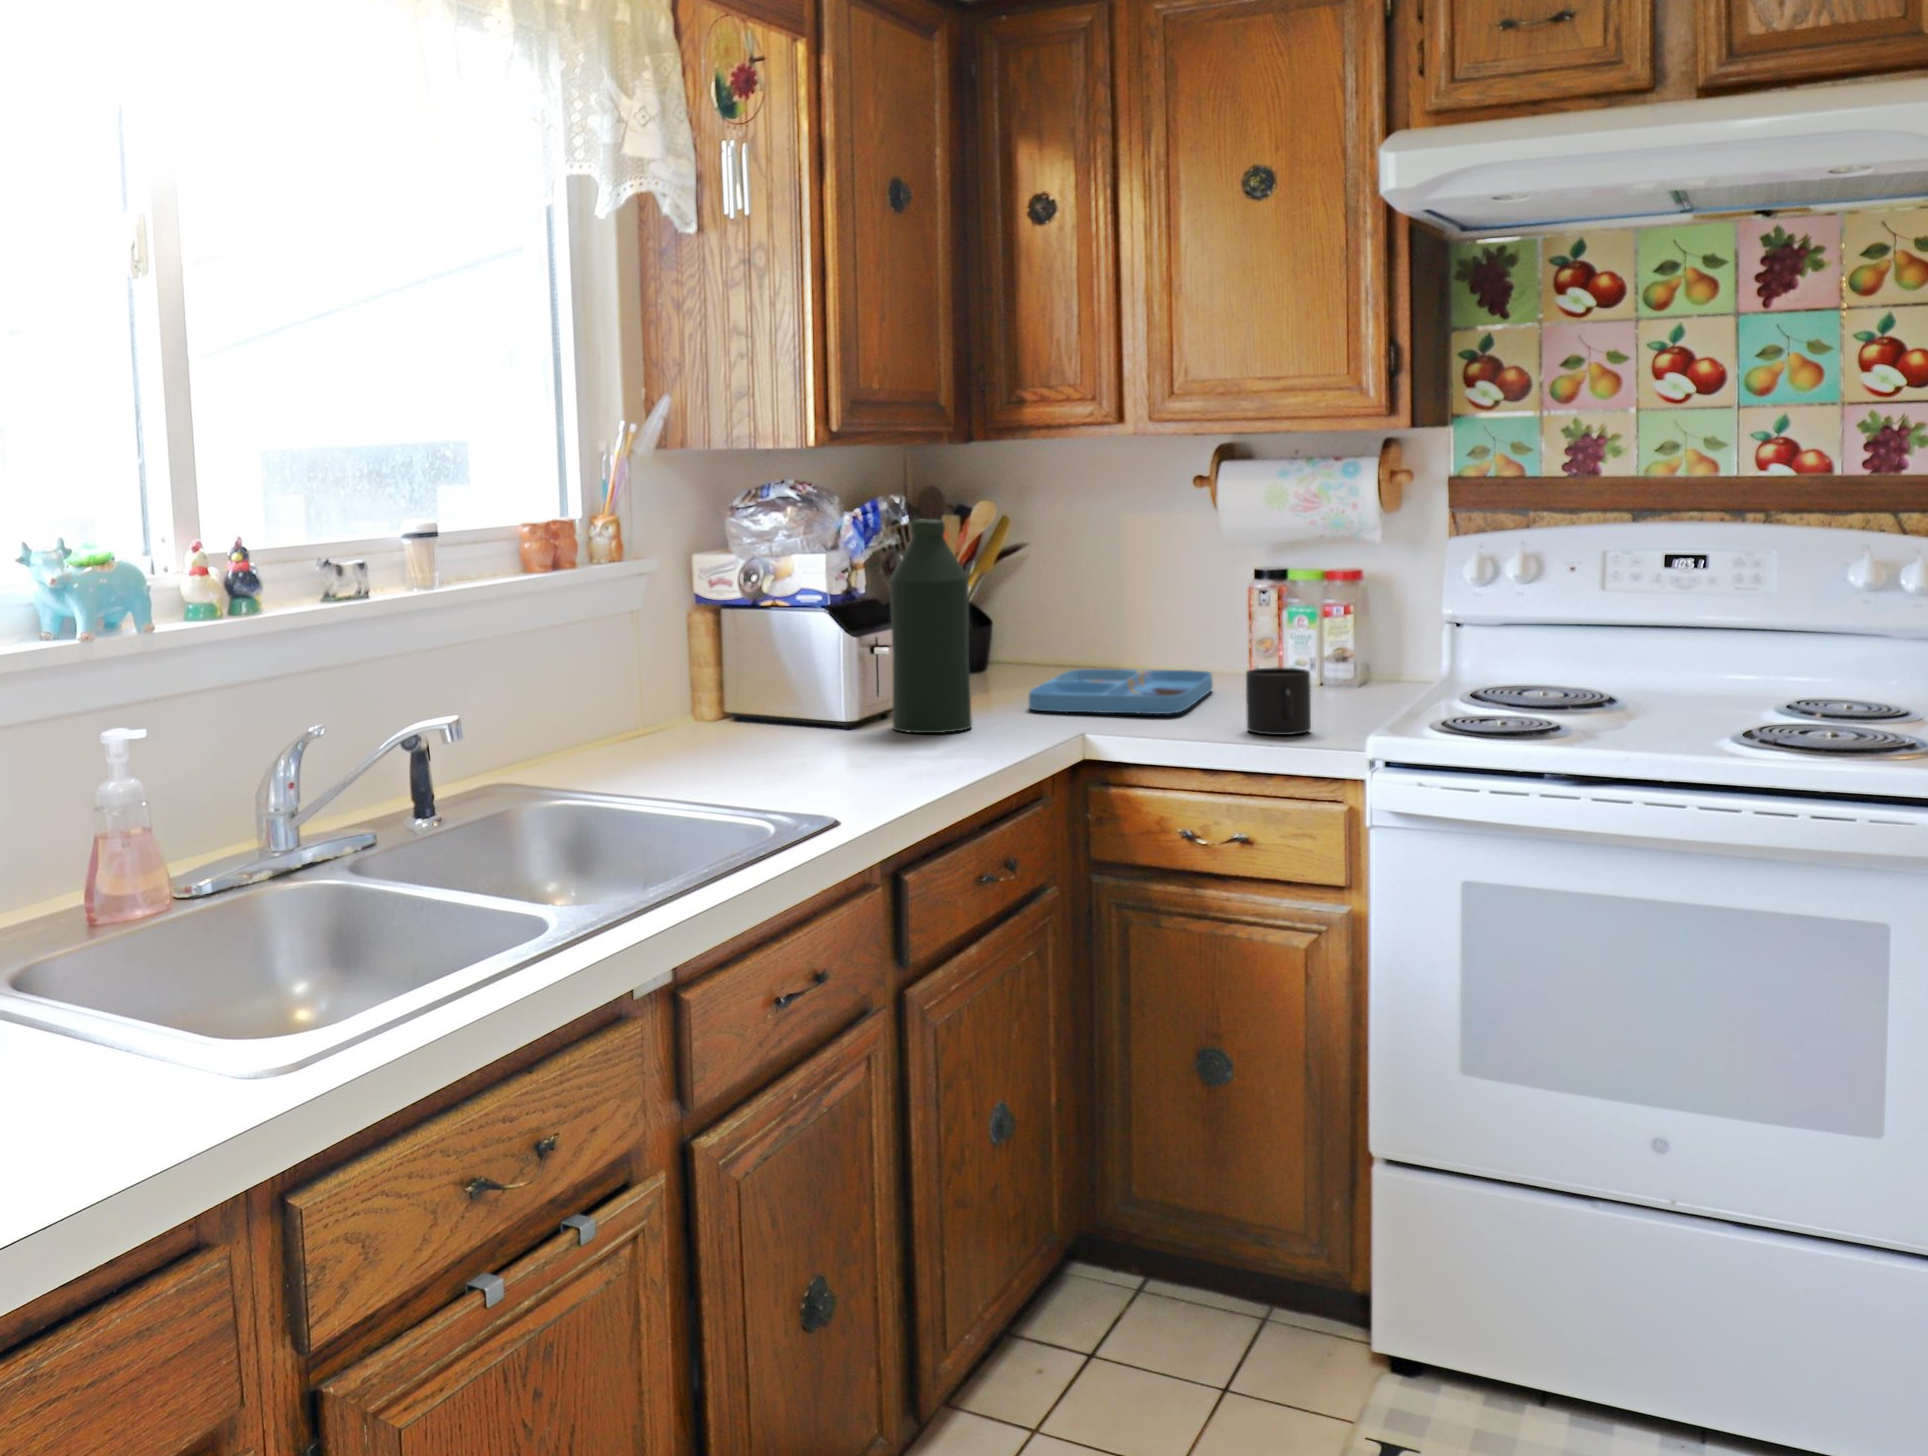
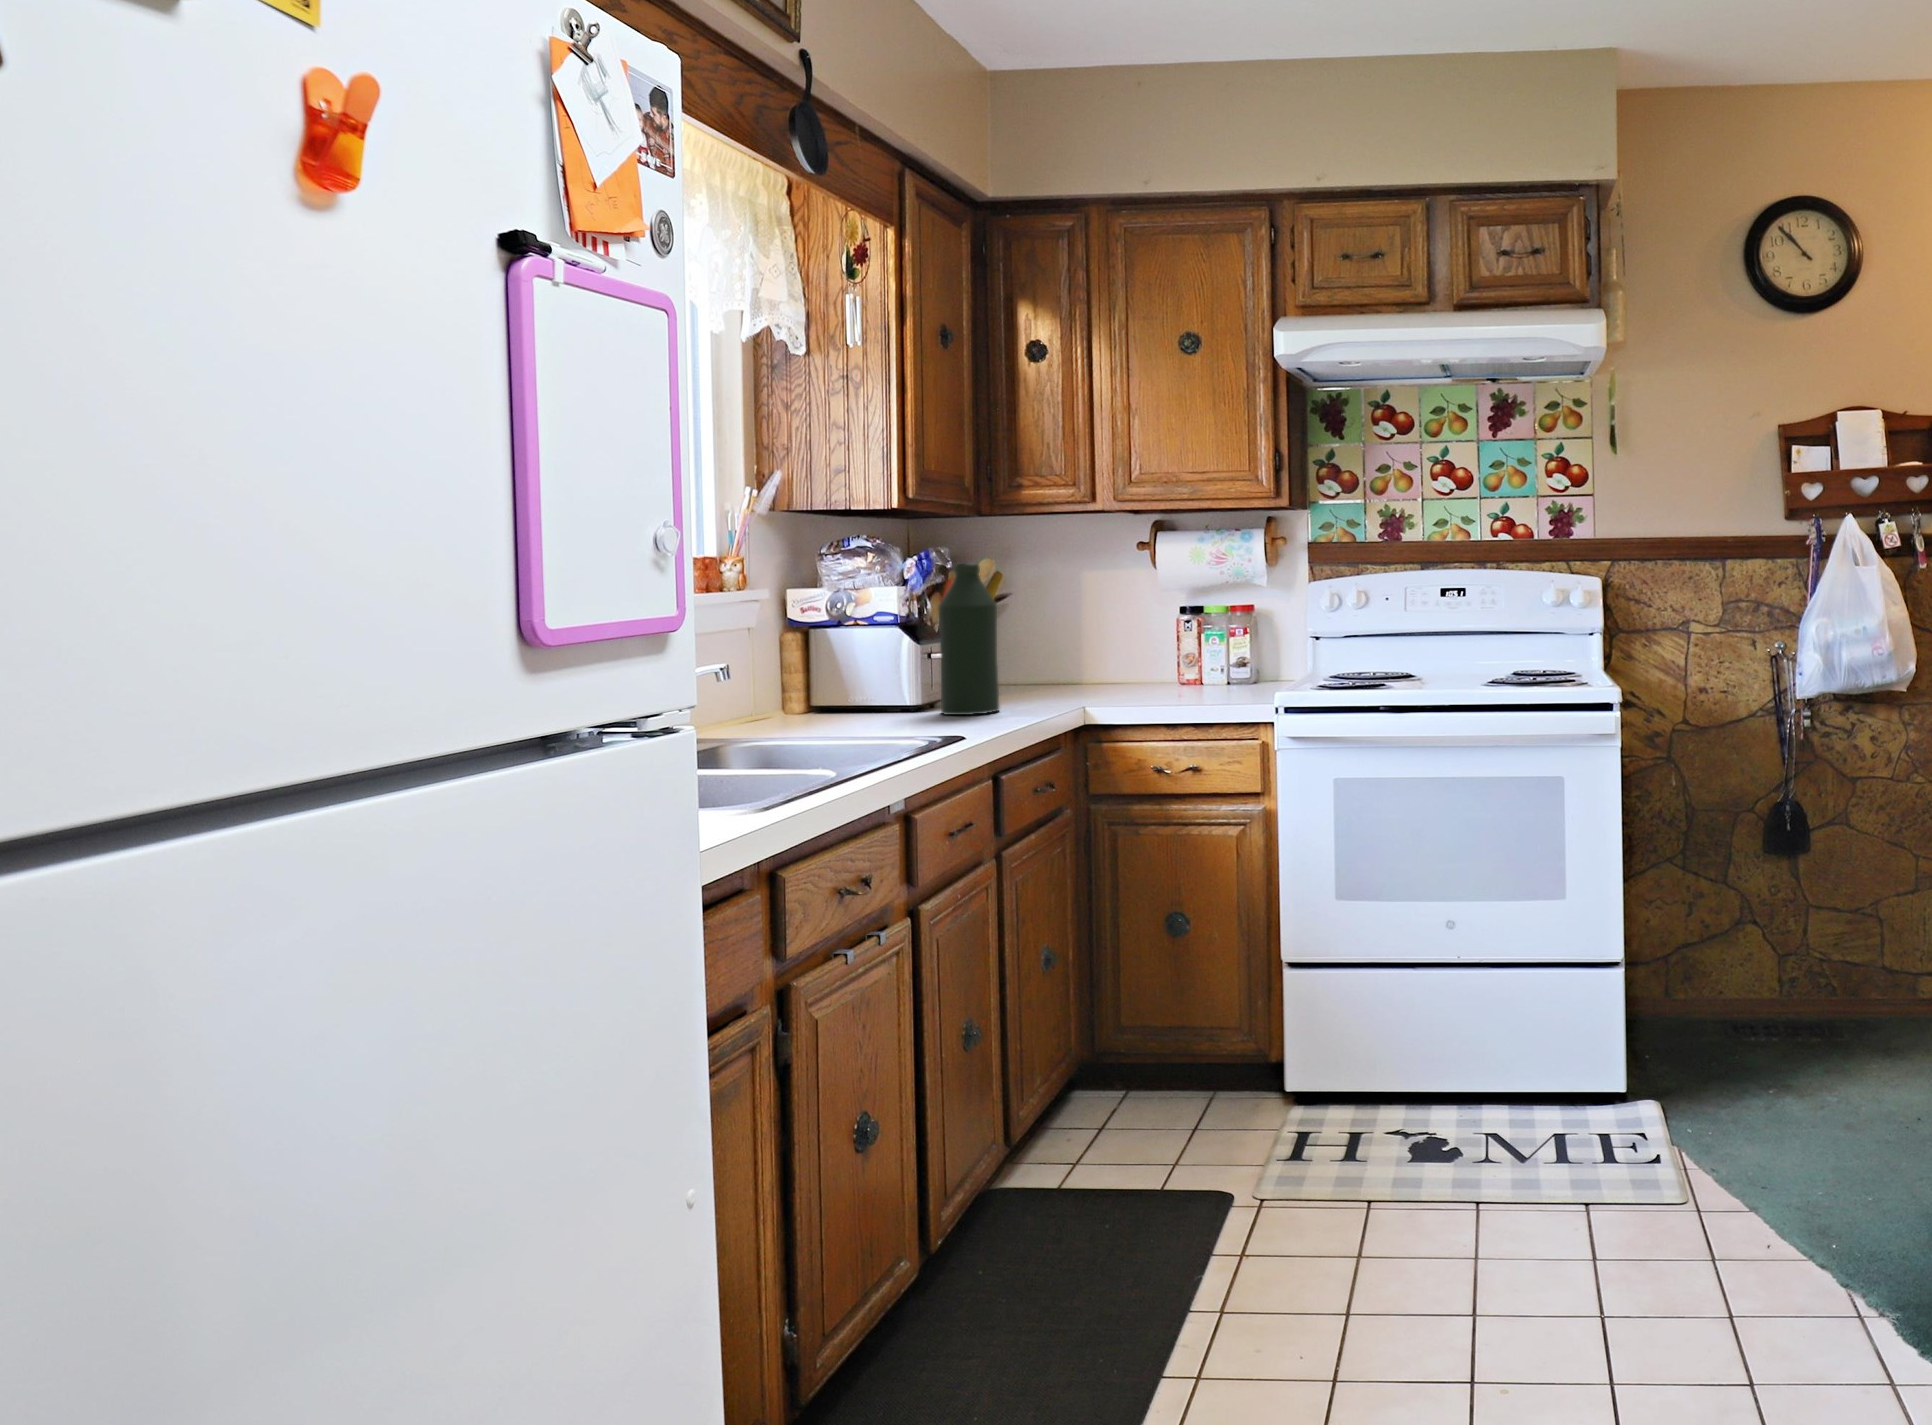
mug: present [1246,668,1311,735] -> none [1190,662,1233,706]
tray: present [1029,669,1213,714] -> none [1038,673,1161,700]

